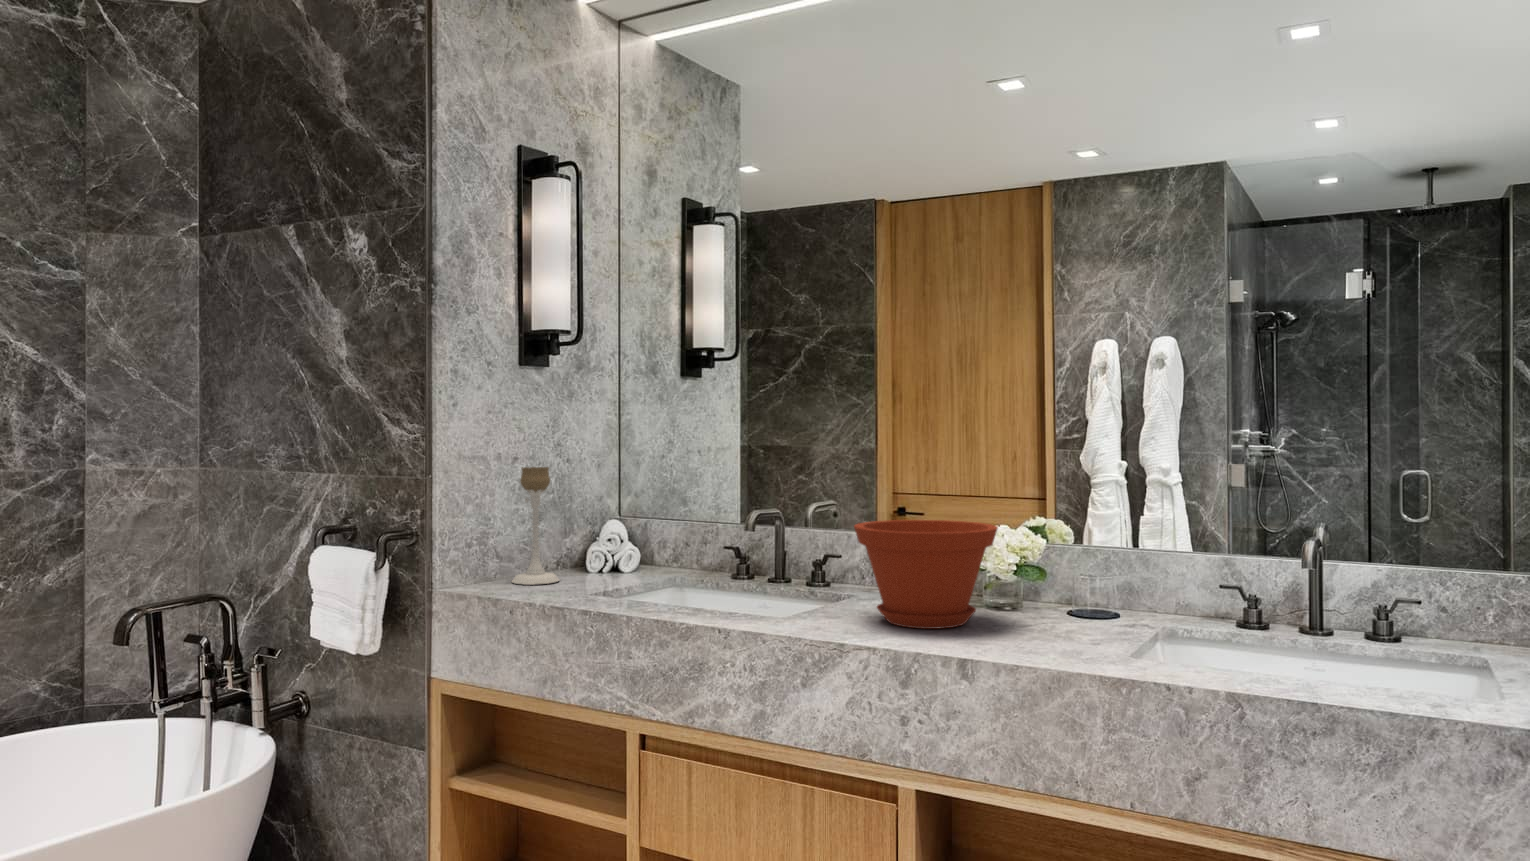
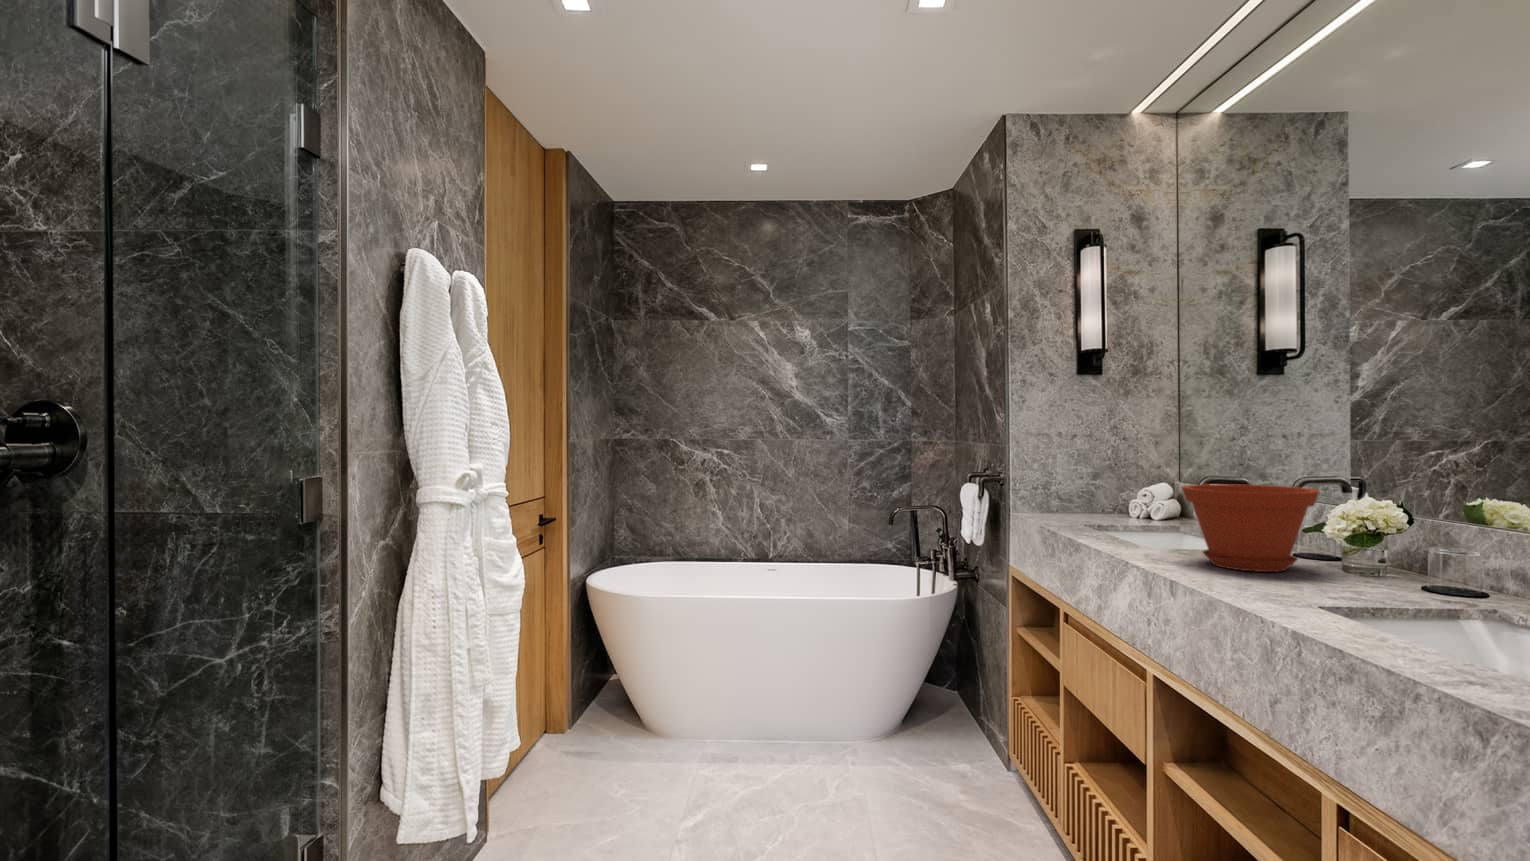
candle holder: present [512,467,559,585] -> none [1064,441,1097,517]

